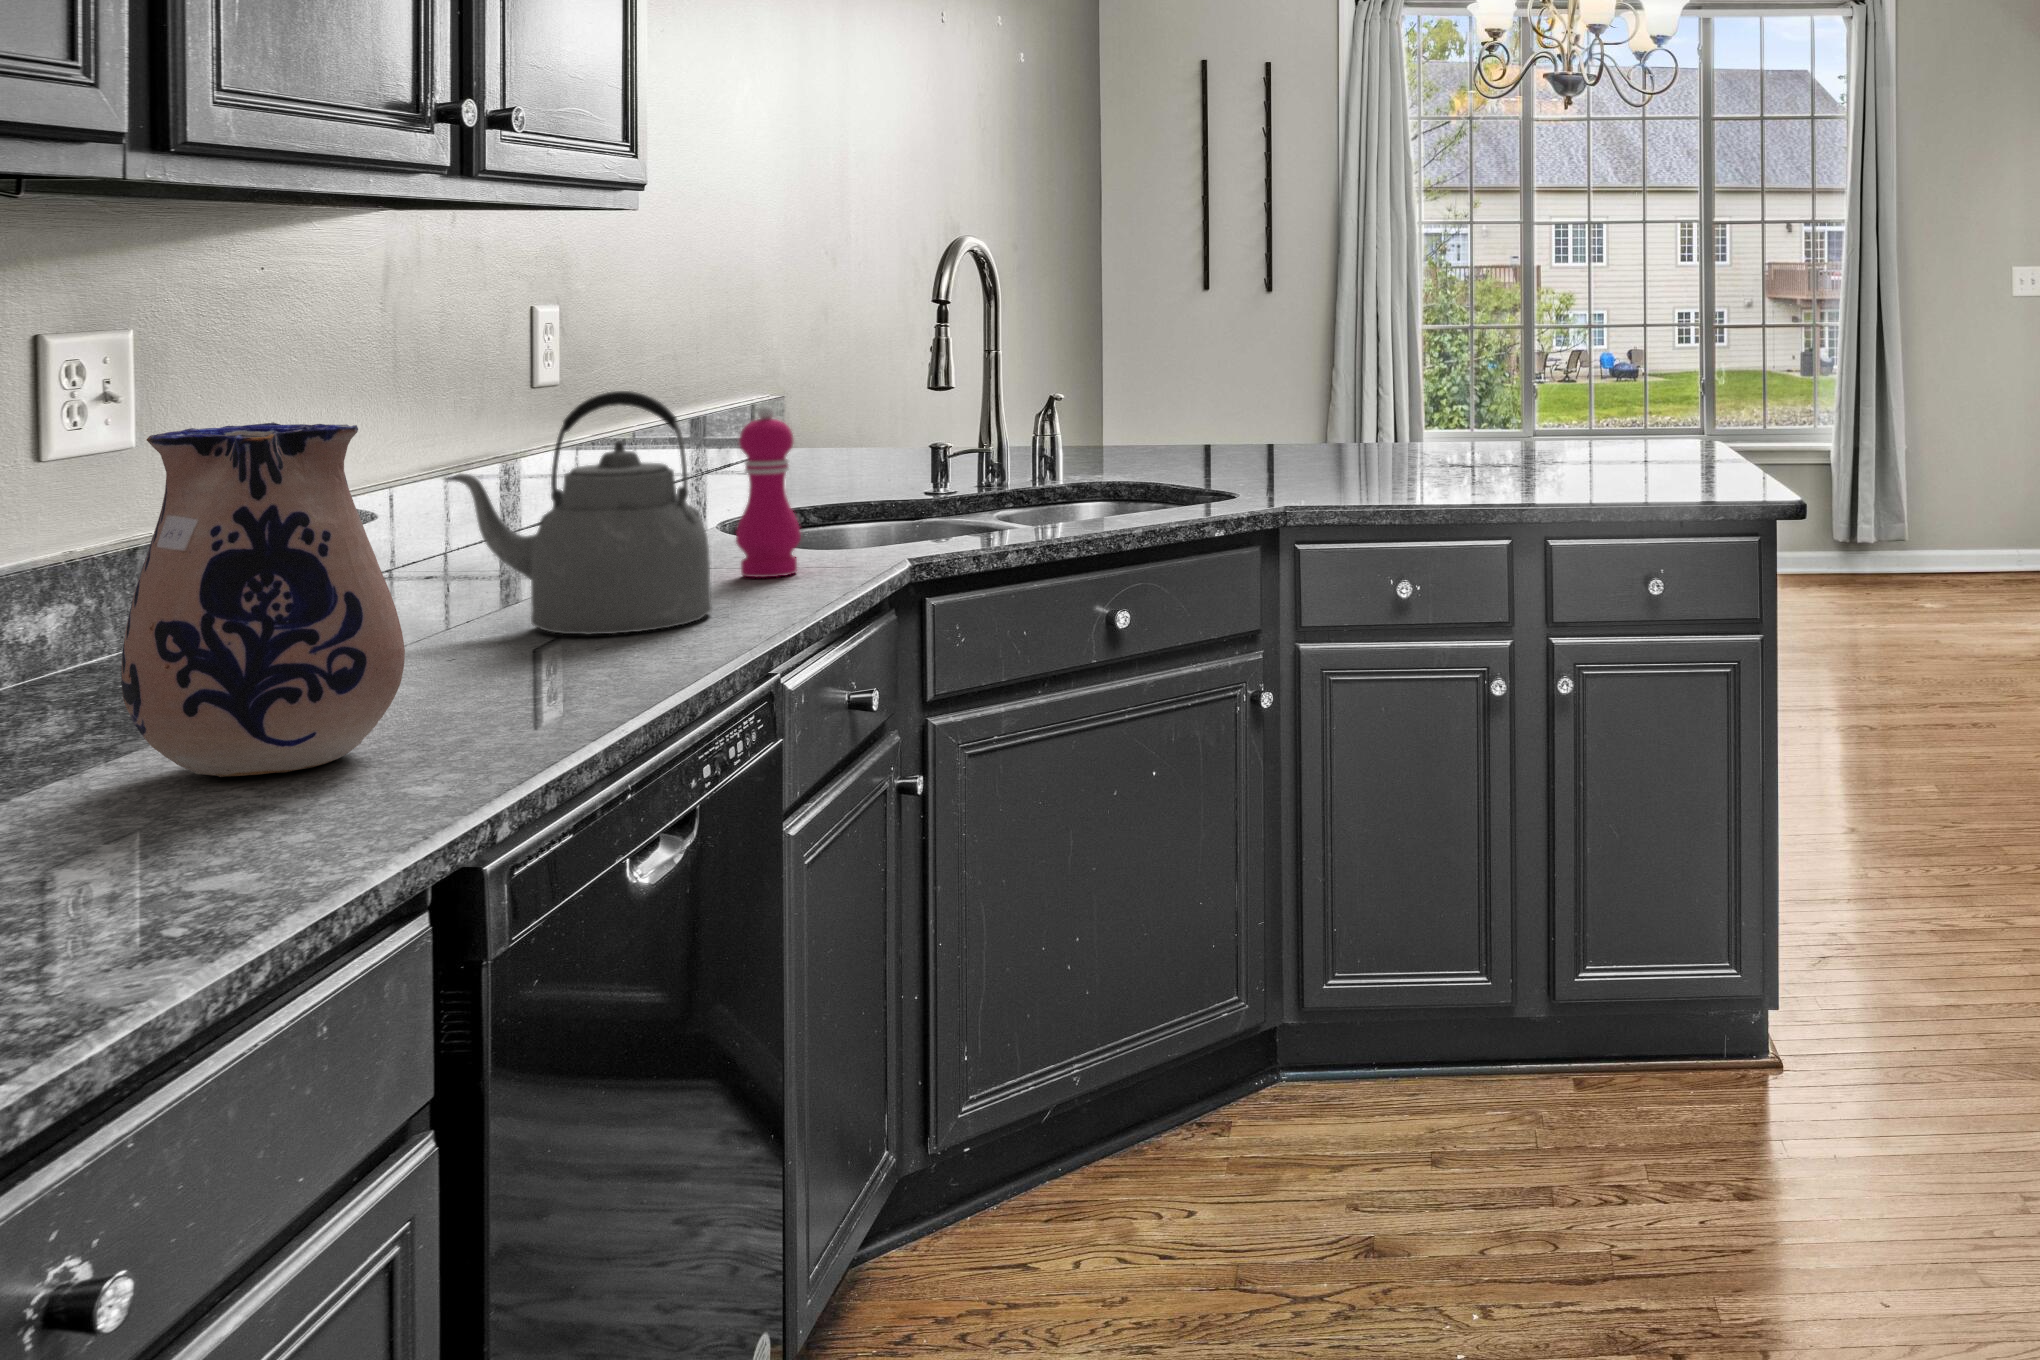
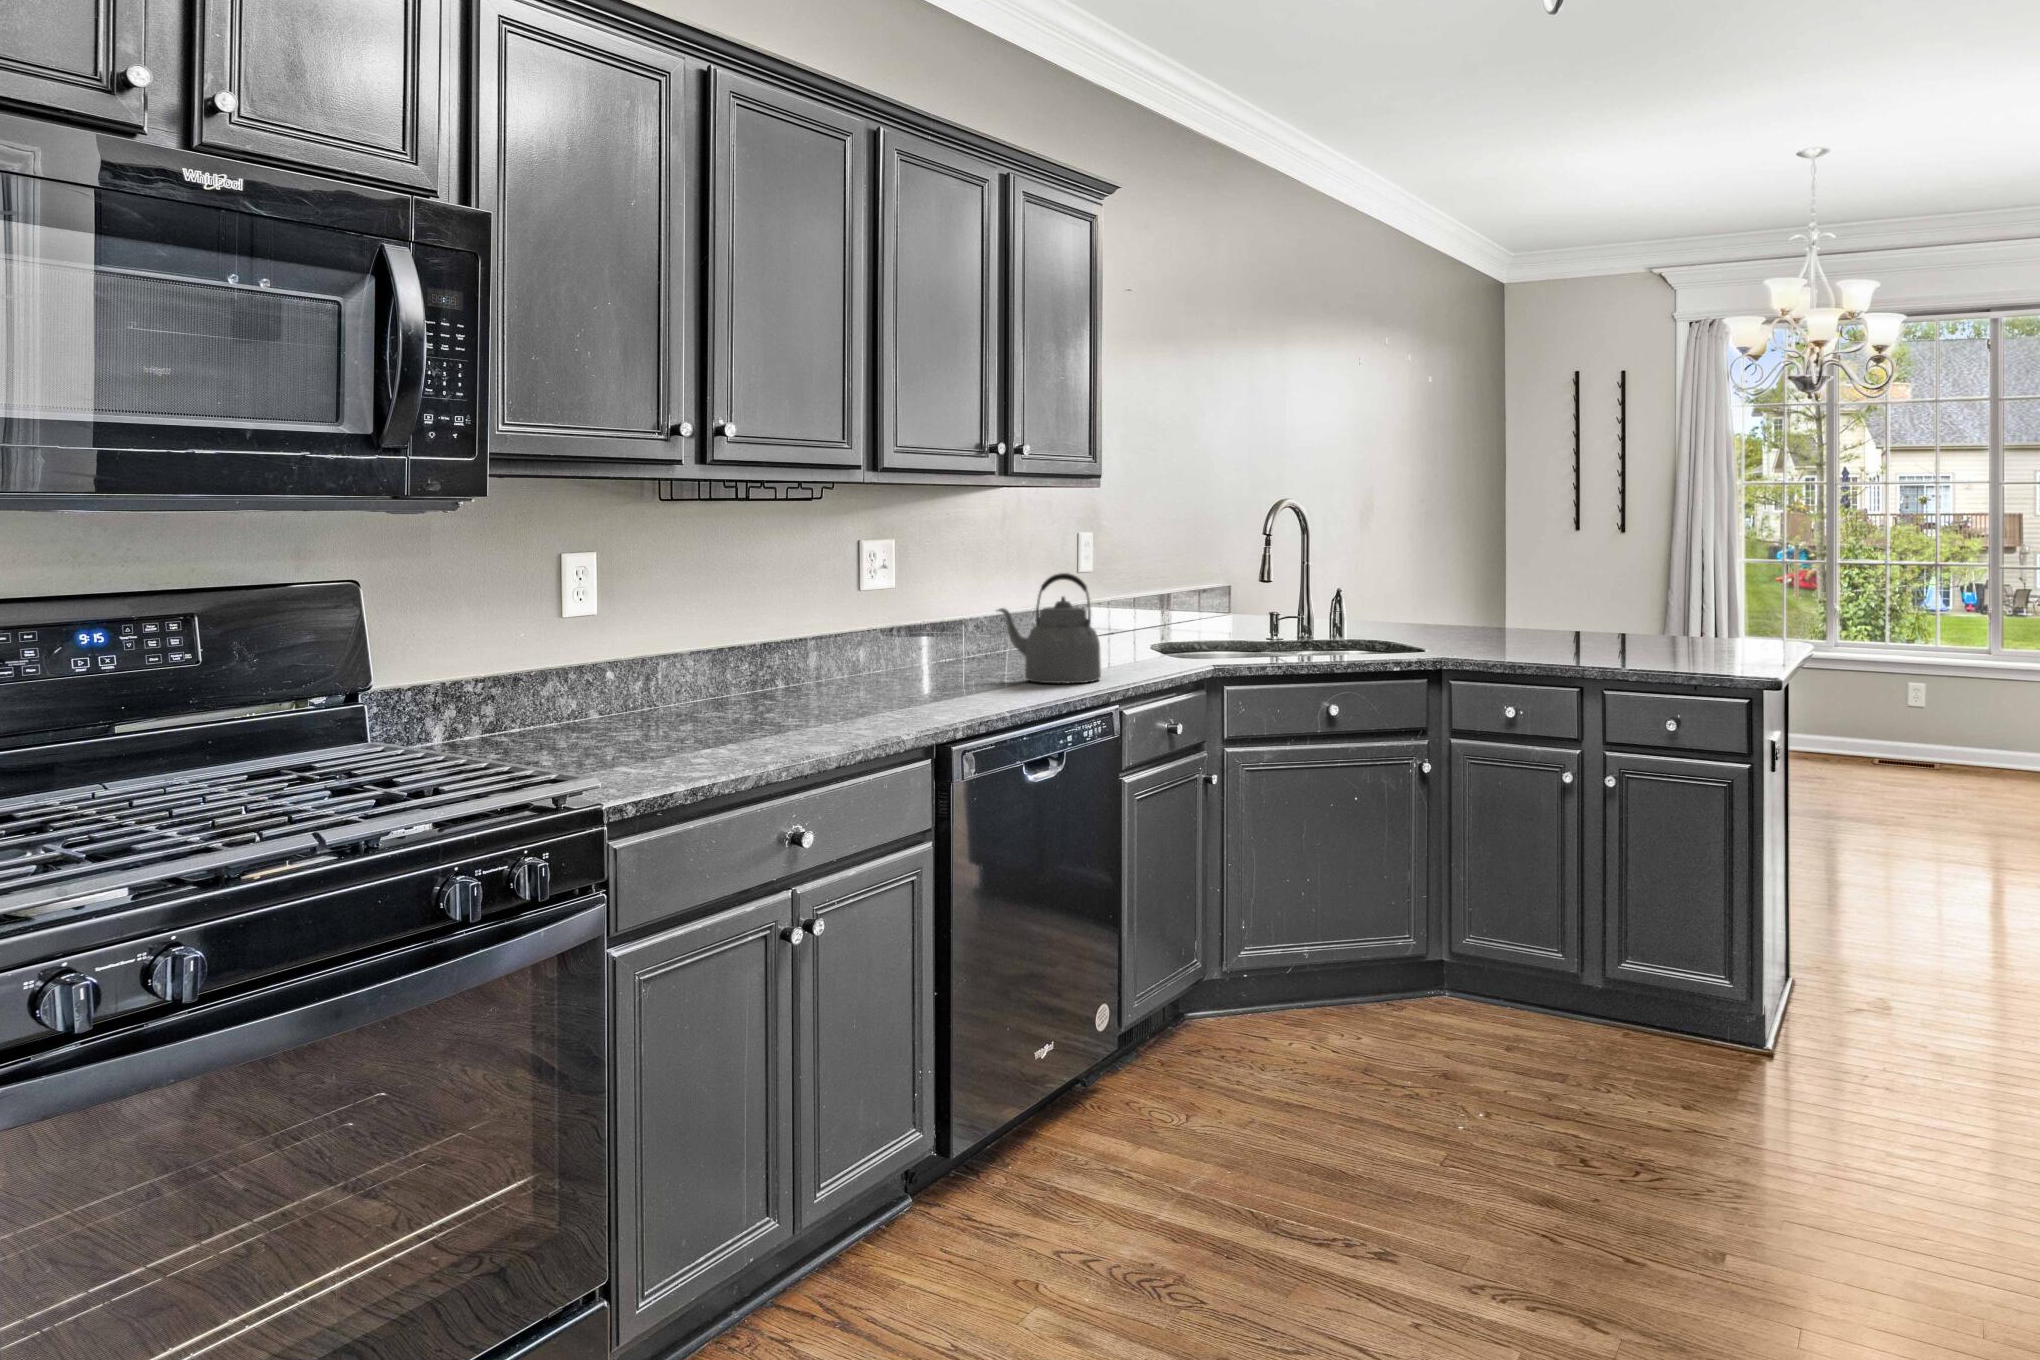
pepper mill: present [736,406,801,577] -> none [1129,585,1159,669]
ceramic pitcher: present [121,422,405,777] -> none [852,578,945,711]

